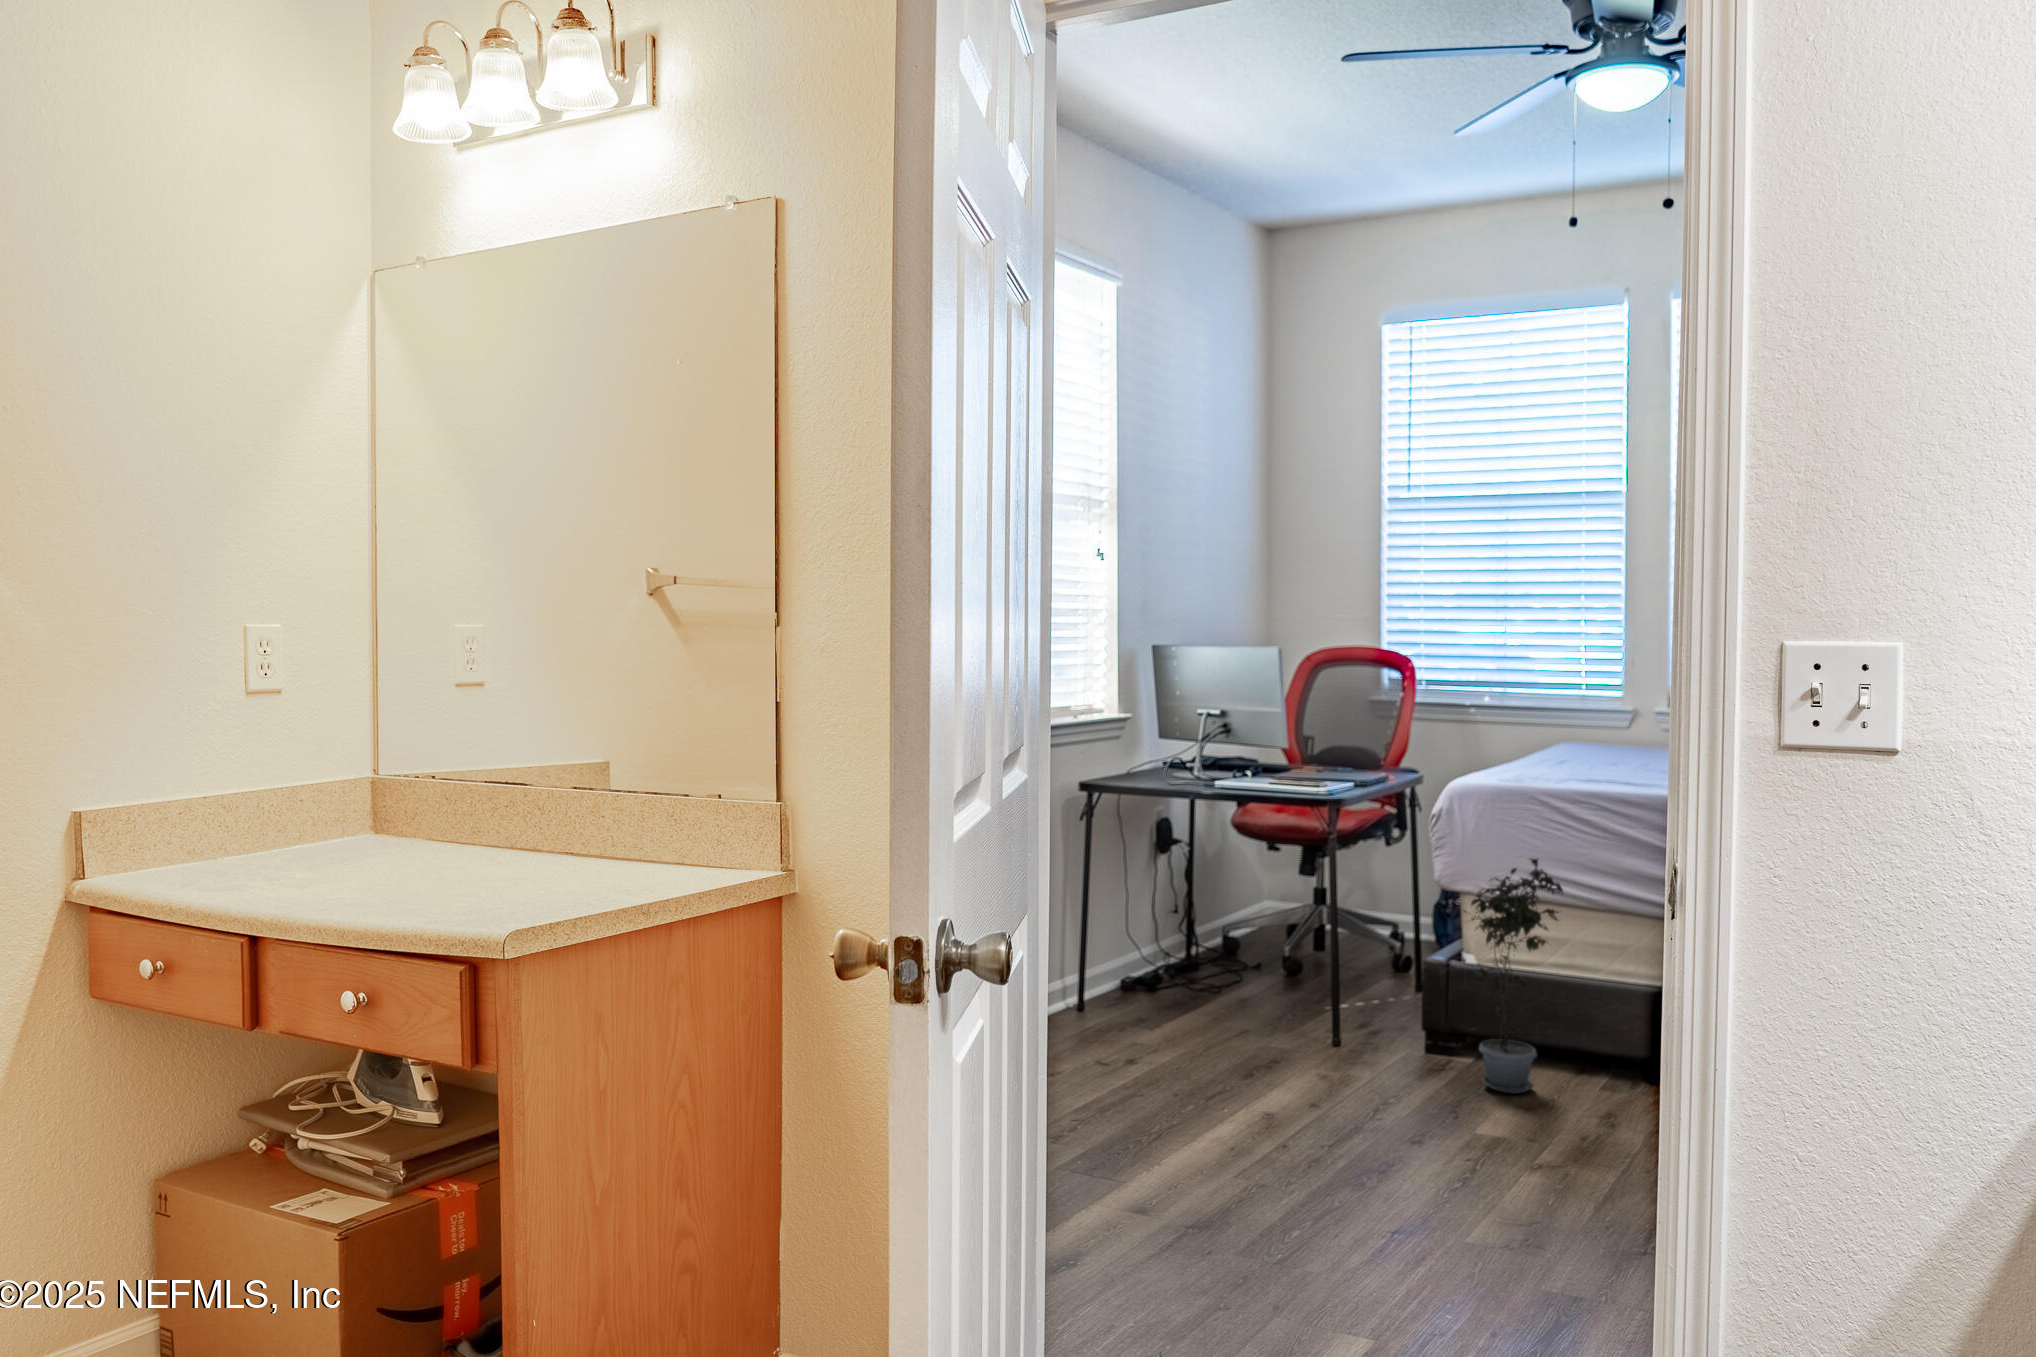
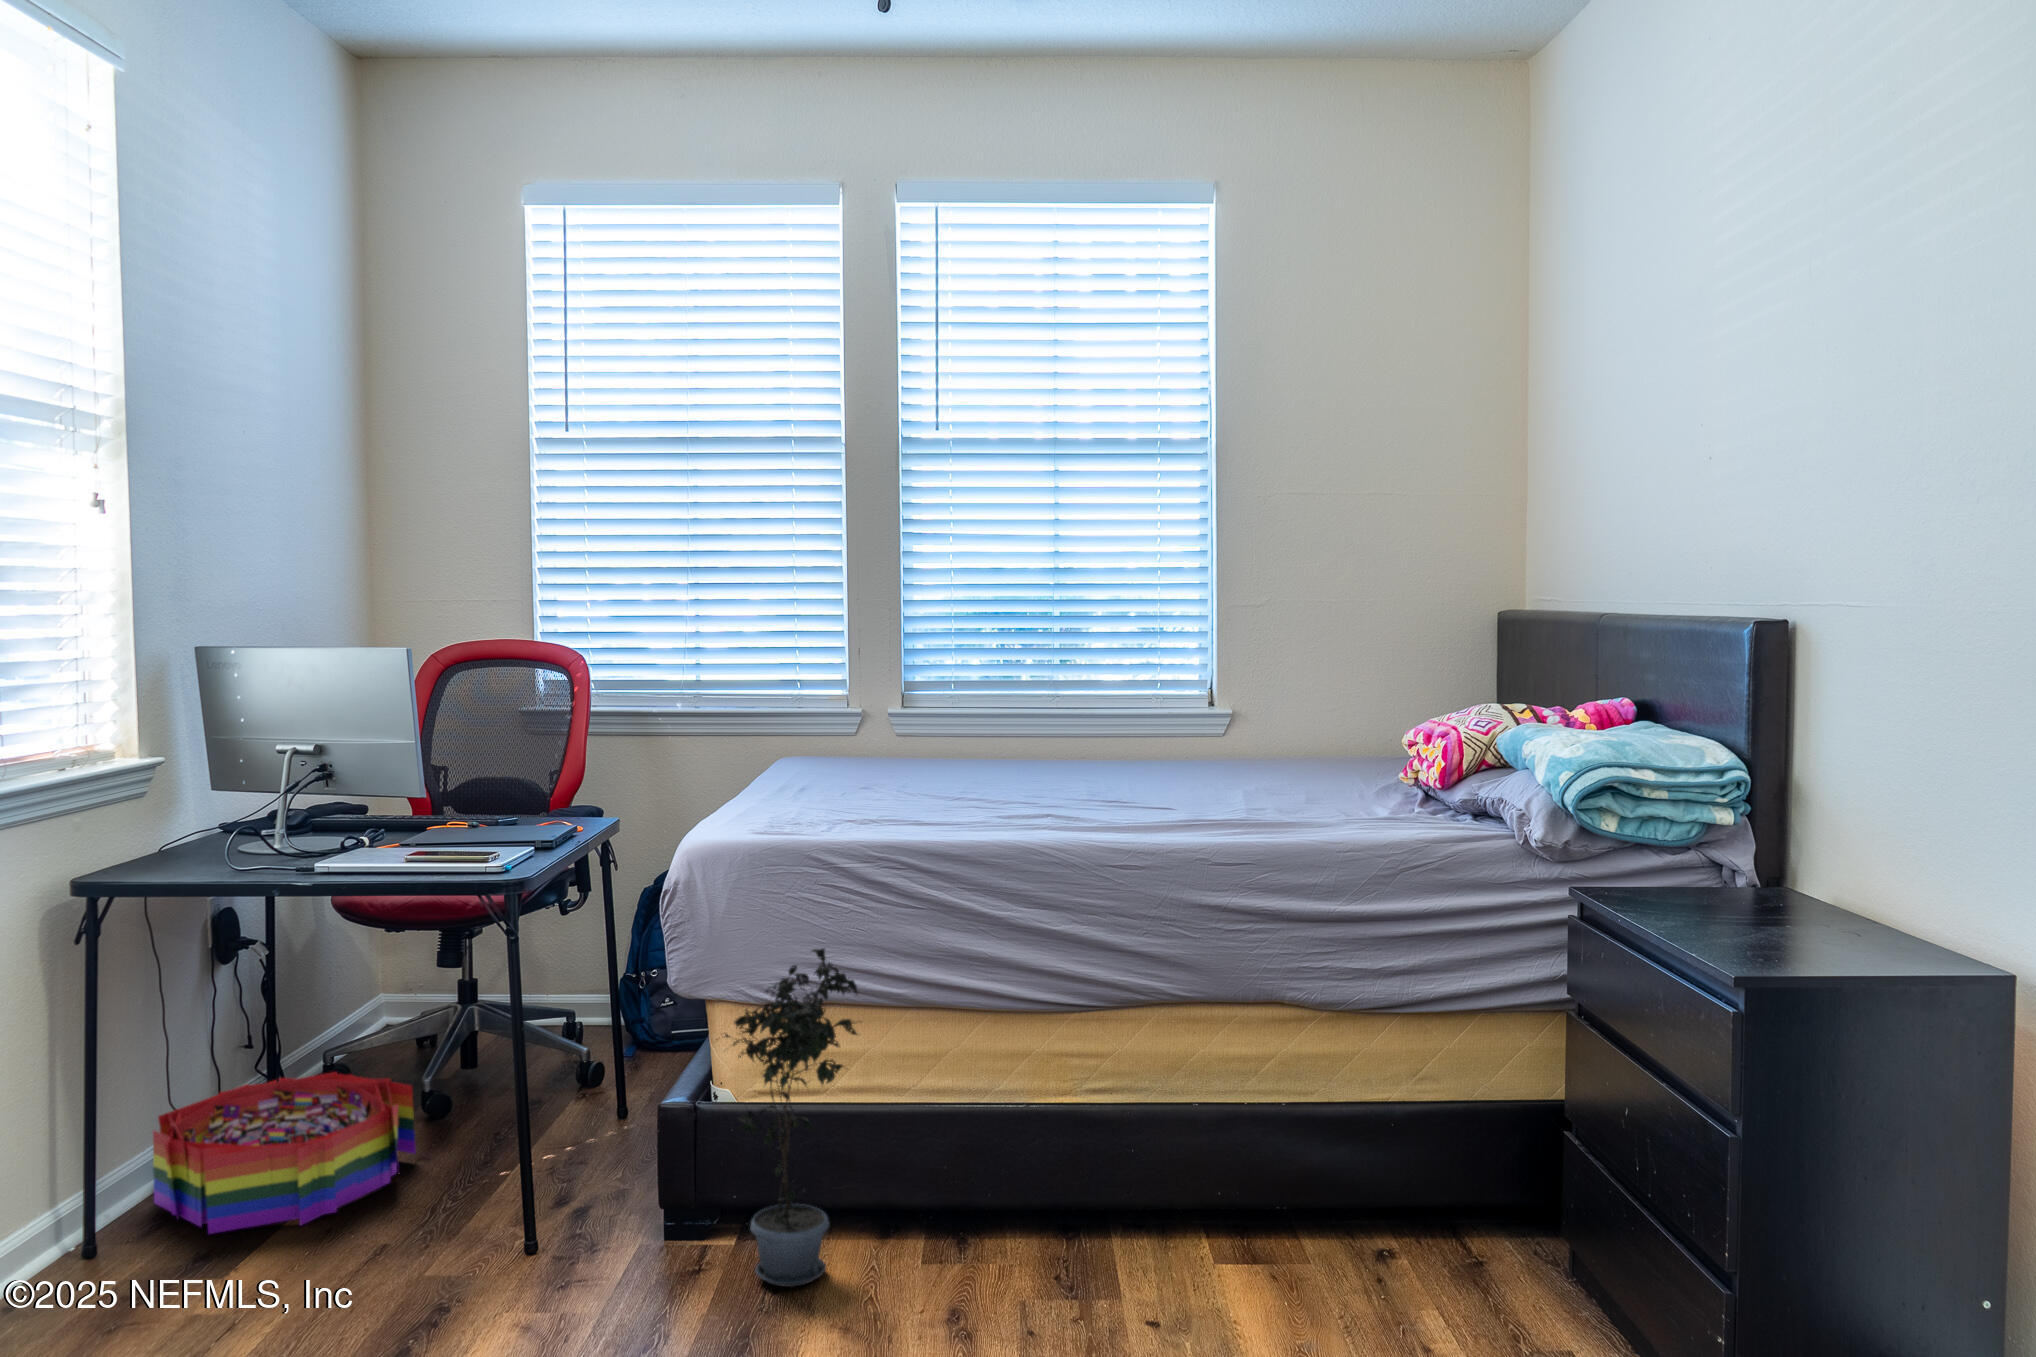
storage bin: none [1119,929,1274,1014] -> present [153,1072,416,1234]

